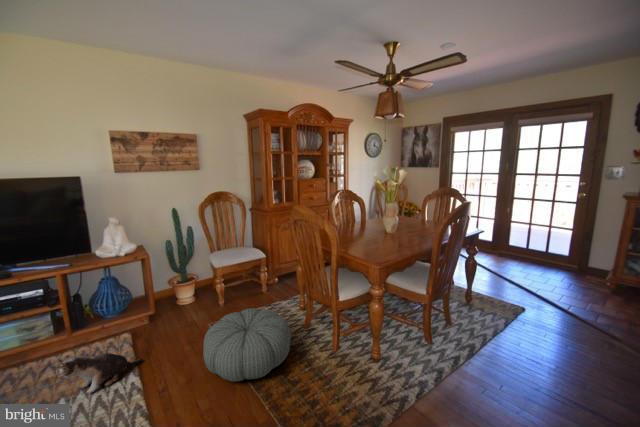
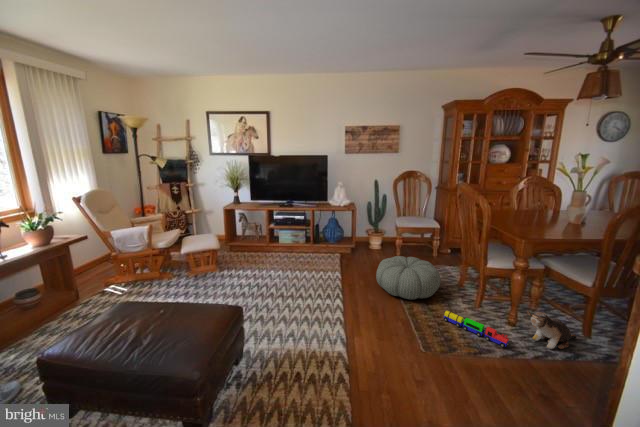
plush toy: present [52,353,142,393] -> present [527,311,577,349]
toy train: none [311,376,387,400] -> present [444,311,509,348]

